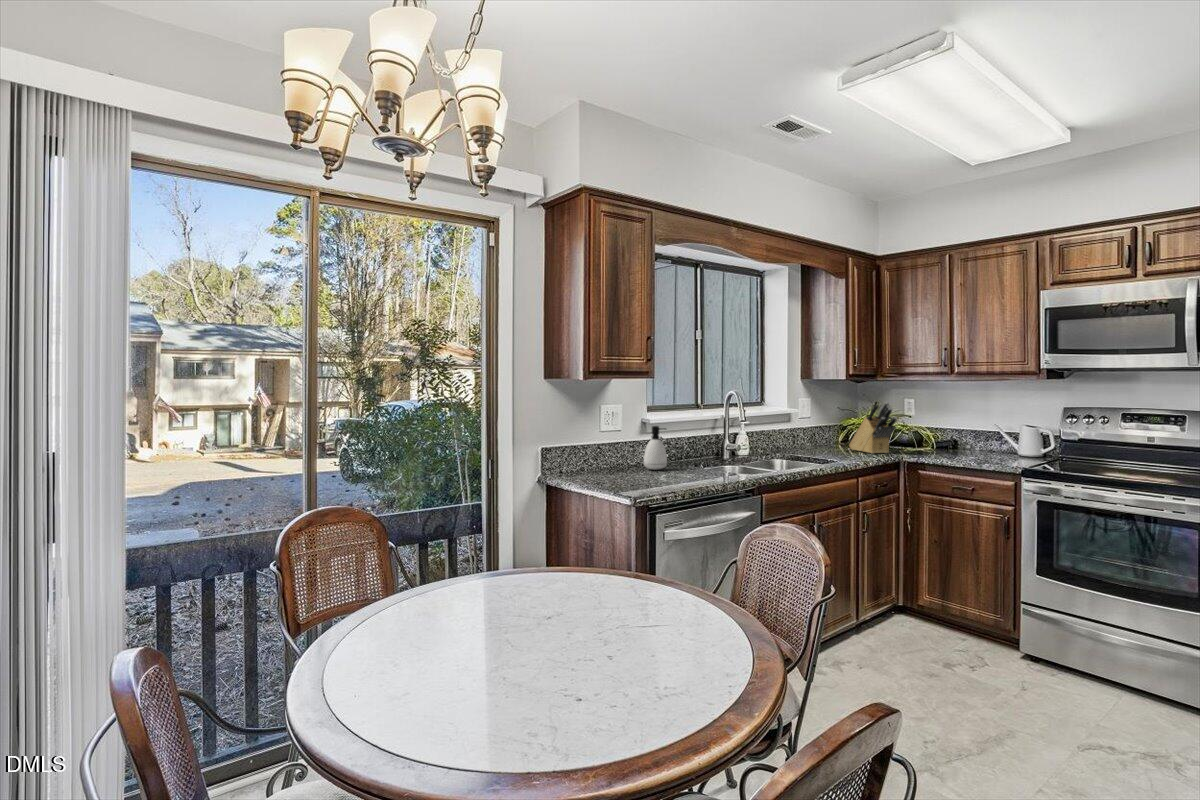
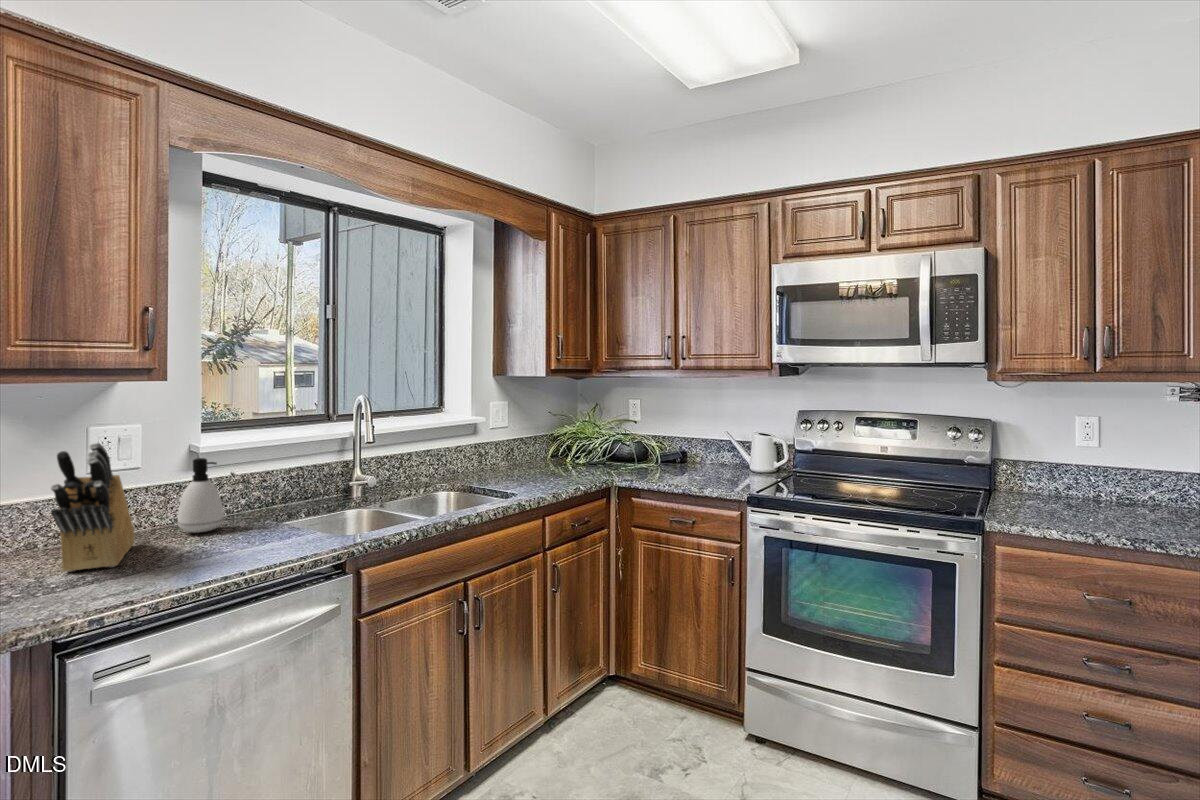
knife block: present [849,402,897,454] -> present [51,443,135,572]

